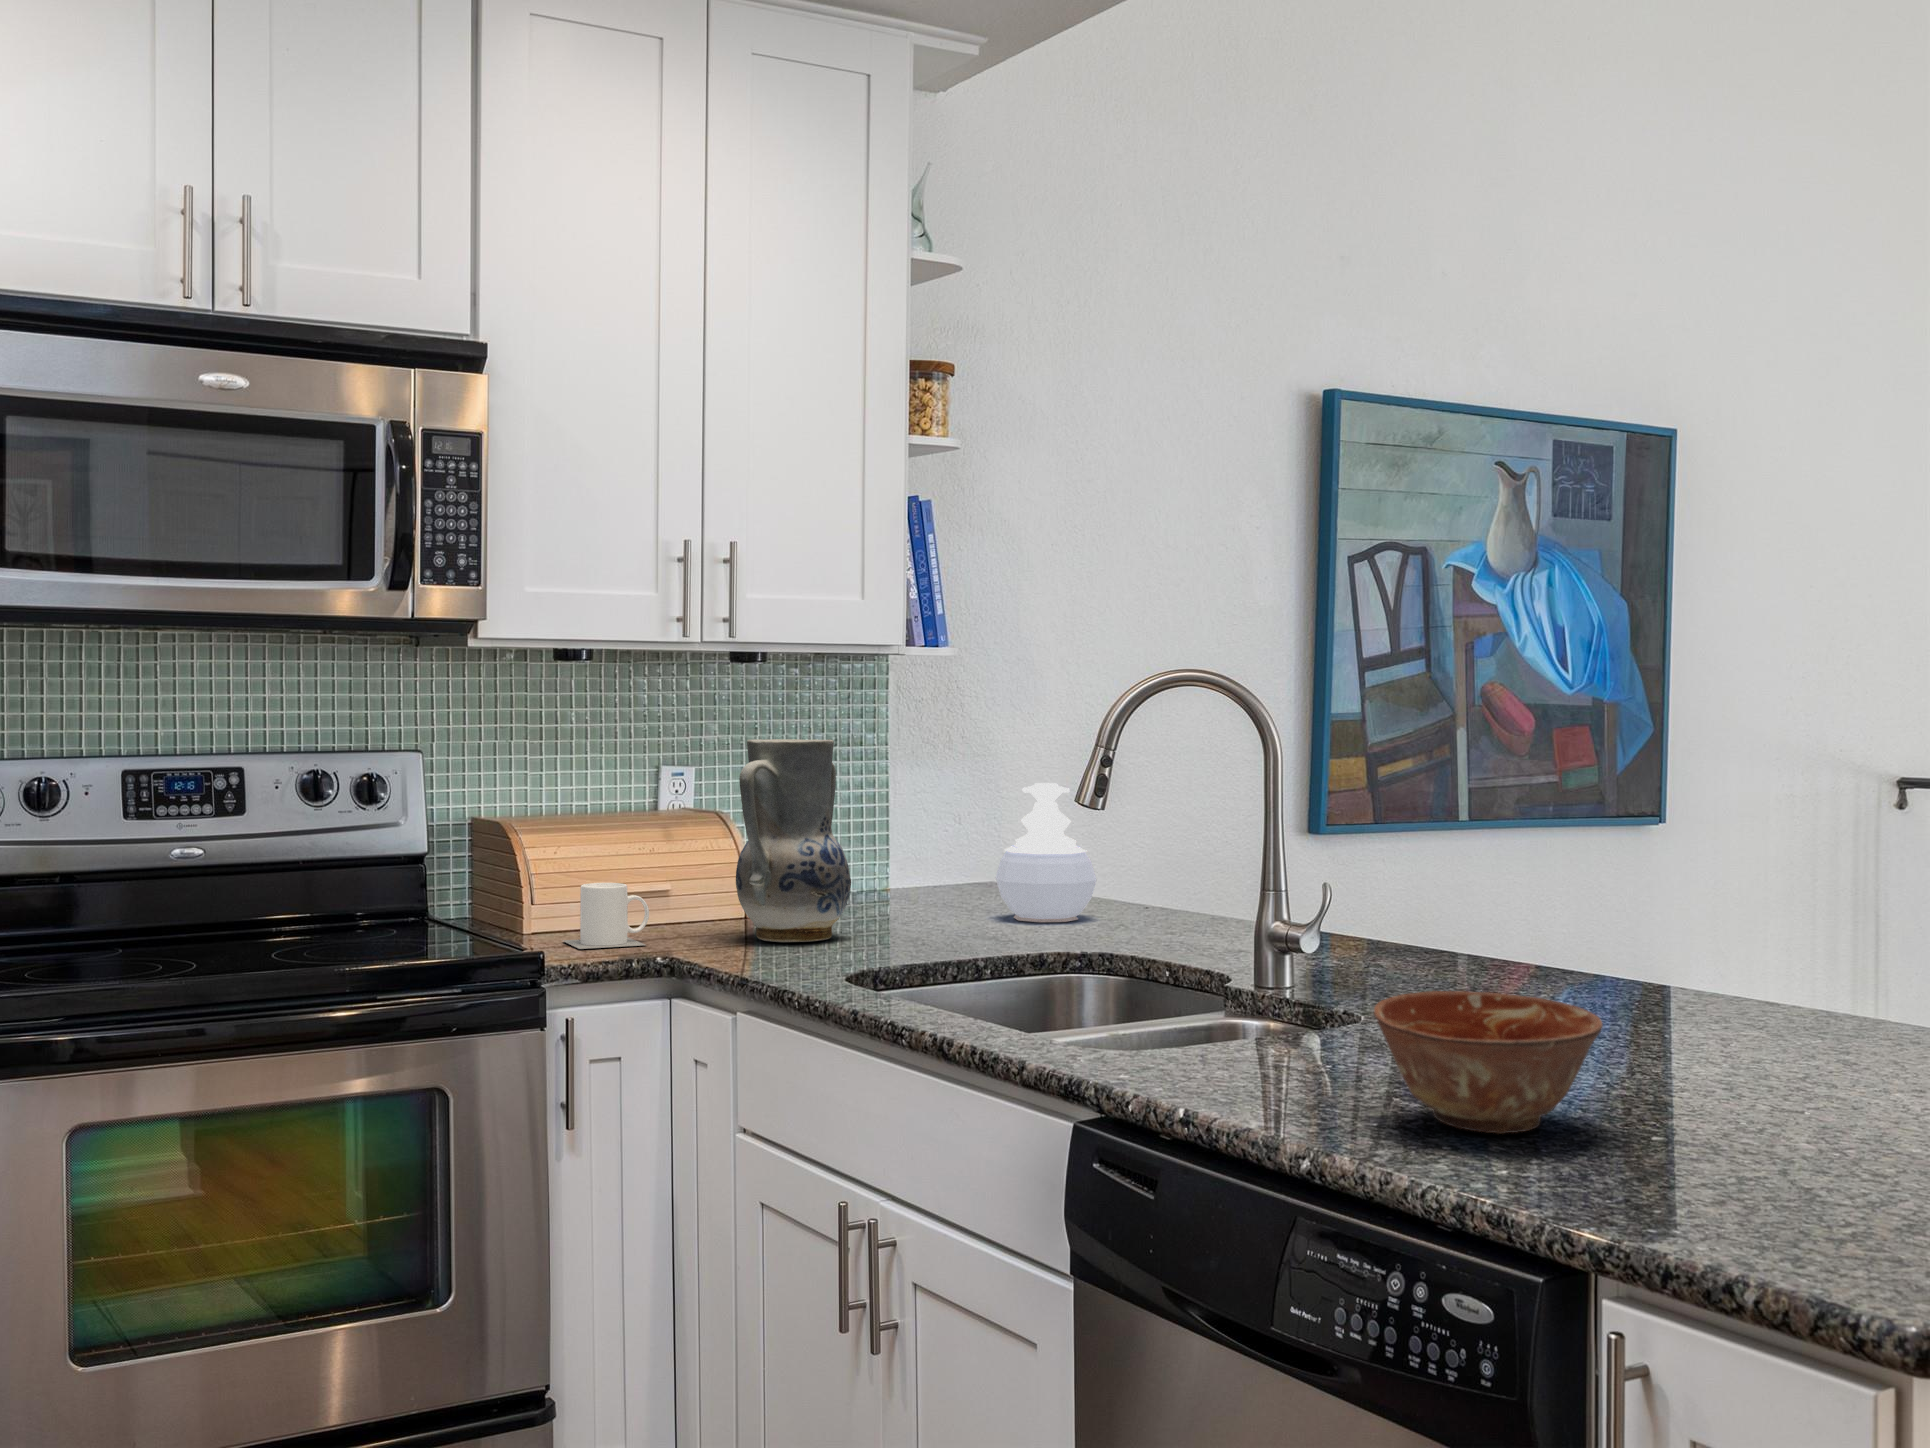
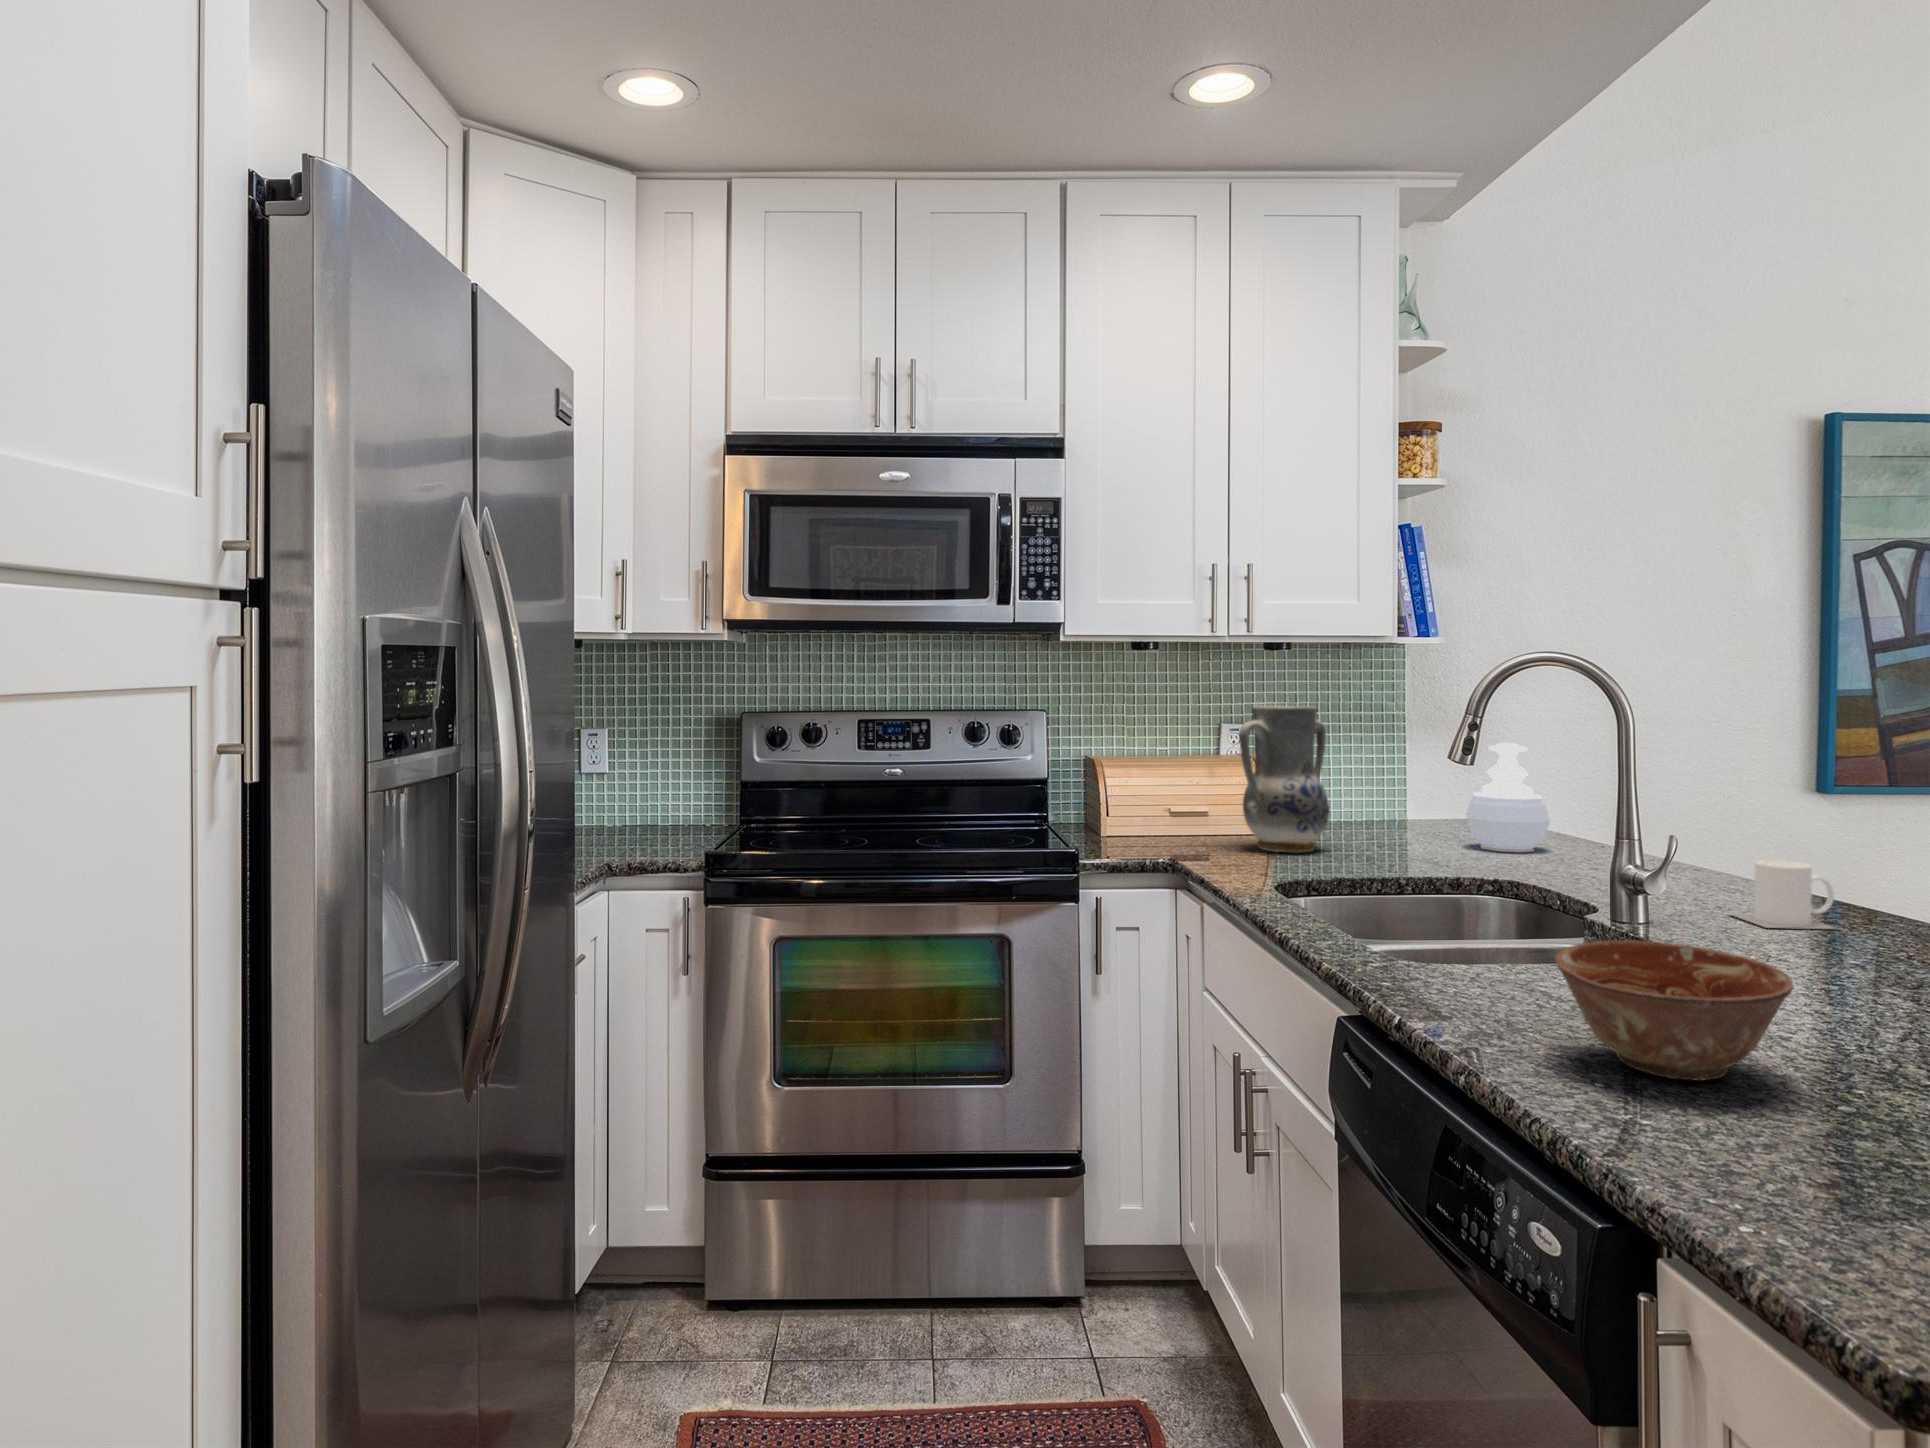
mug: present [562,883,649,949] -> present [1732,860,1835,929]

